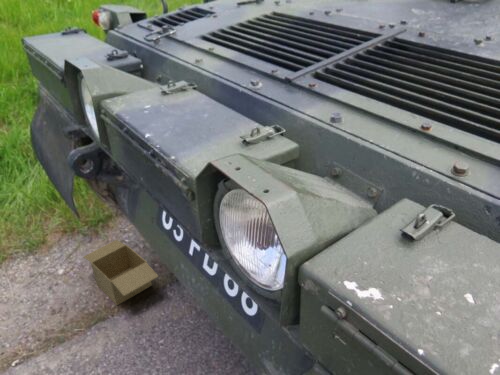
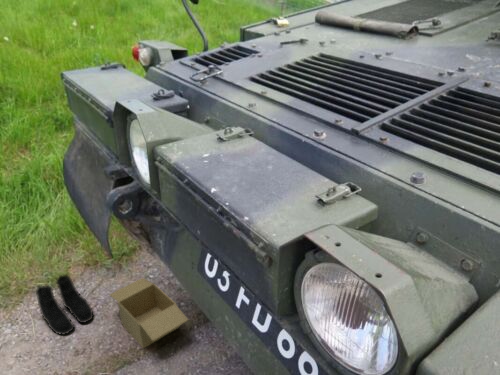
boots: none [12,240,69,296] -> present [36,275,93,335]

